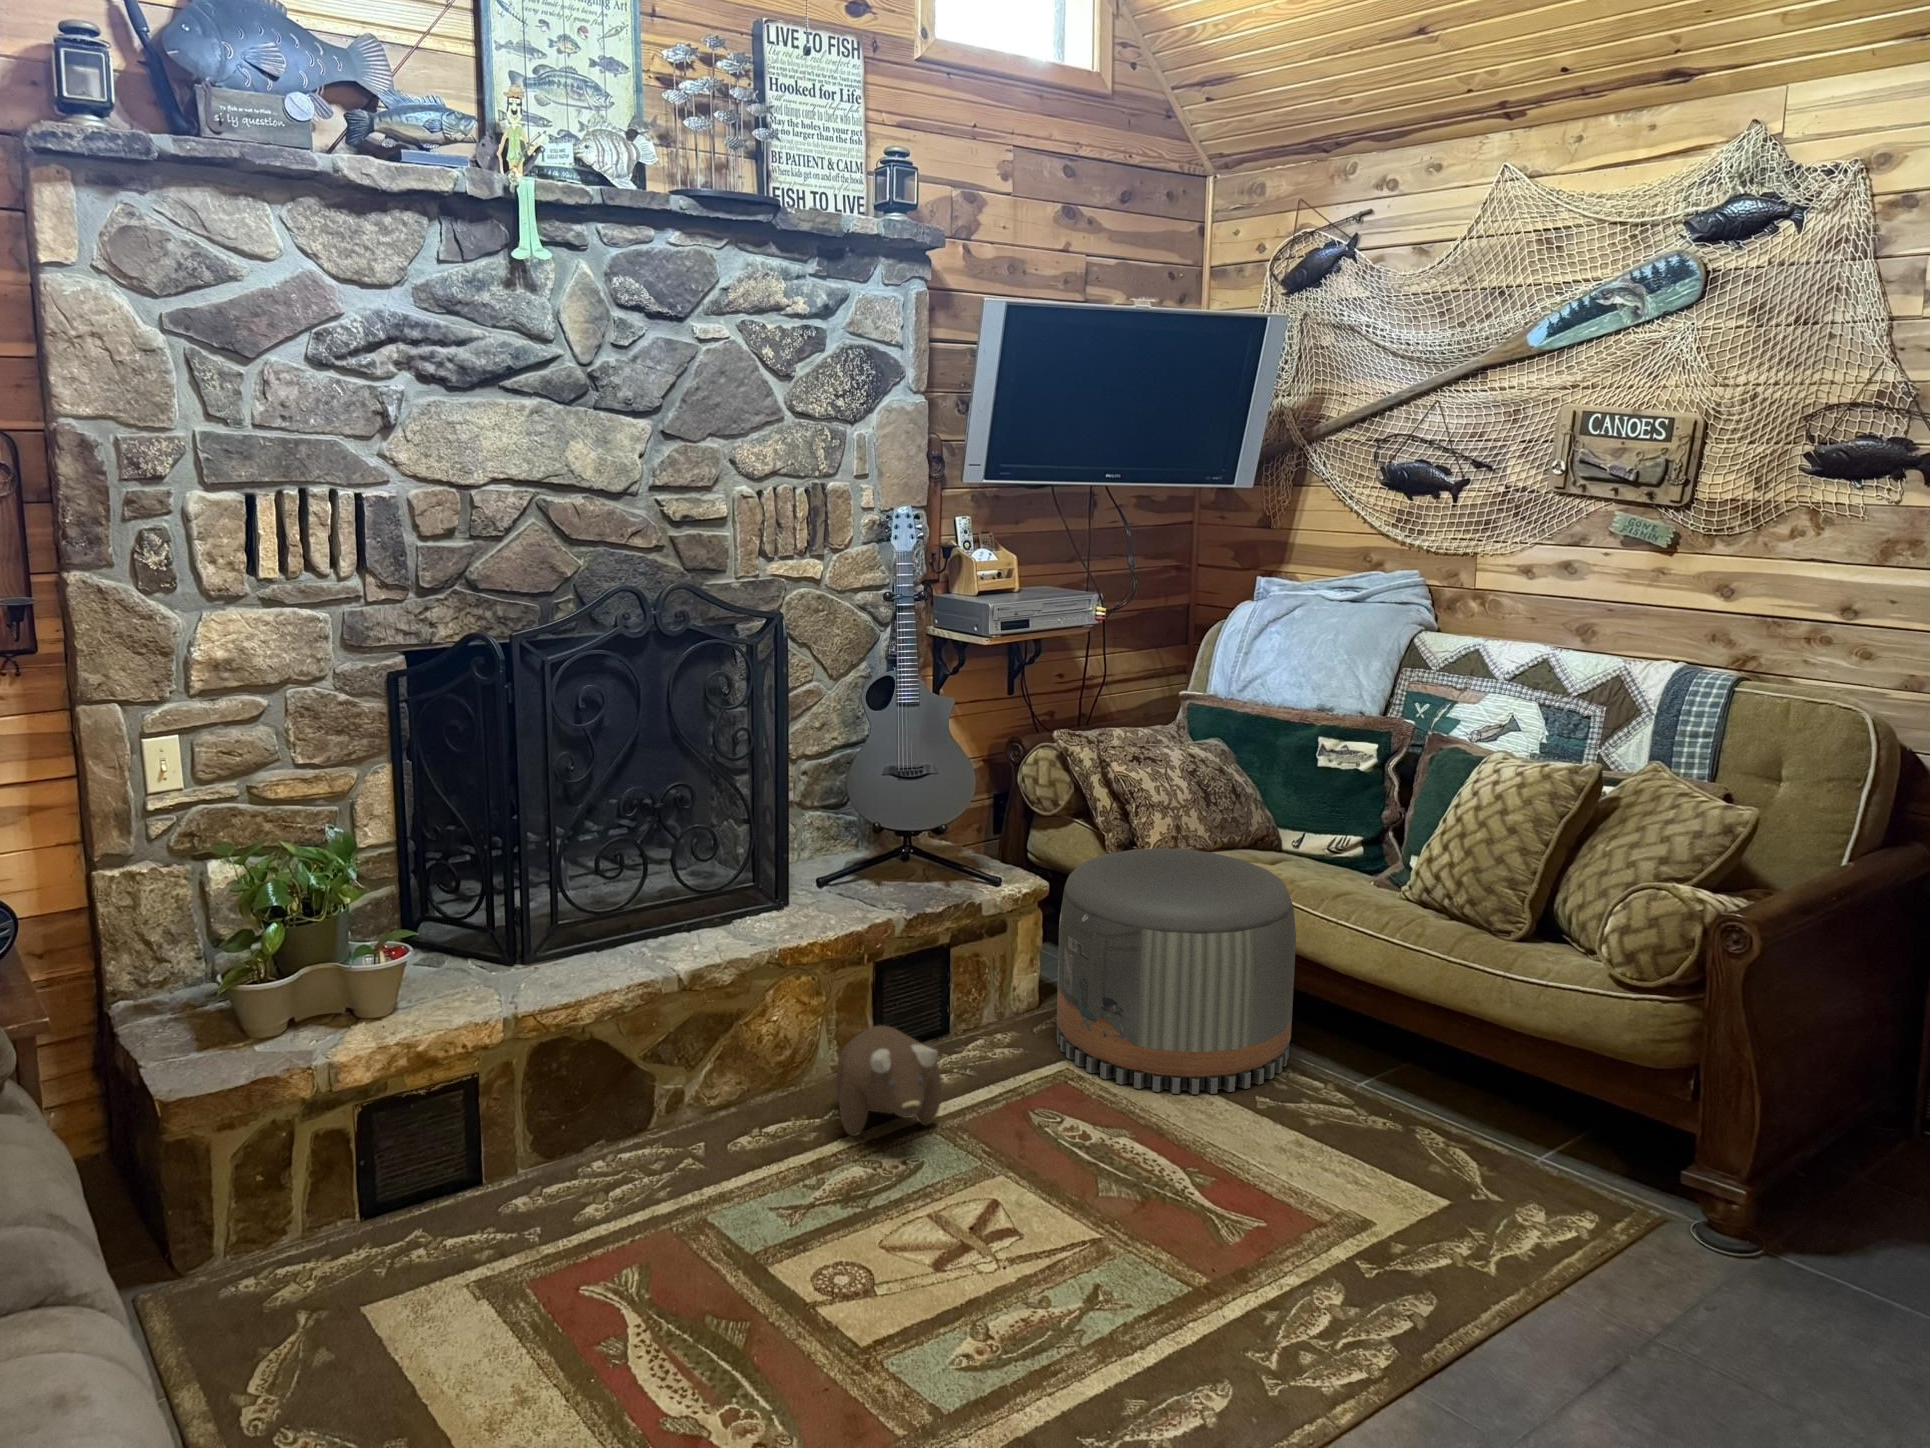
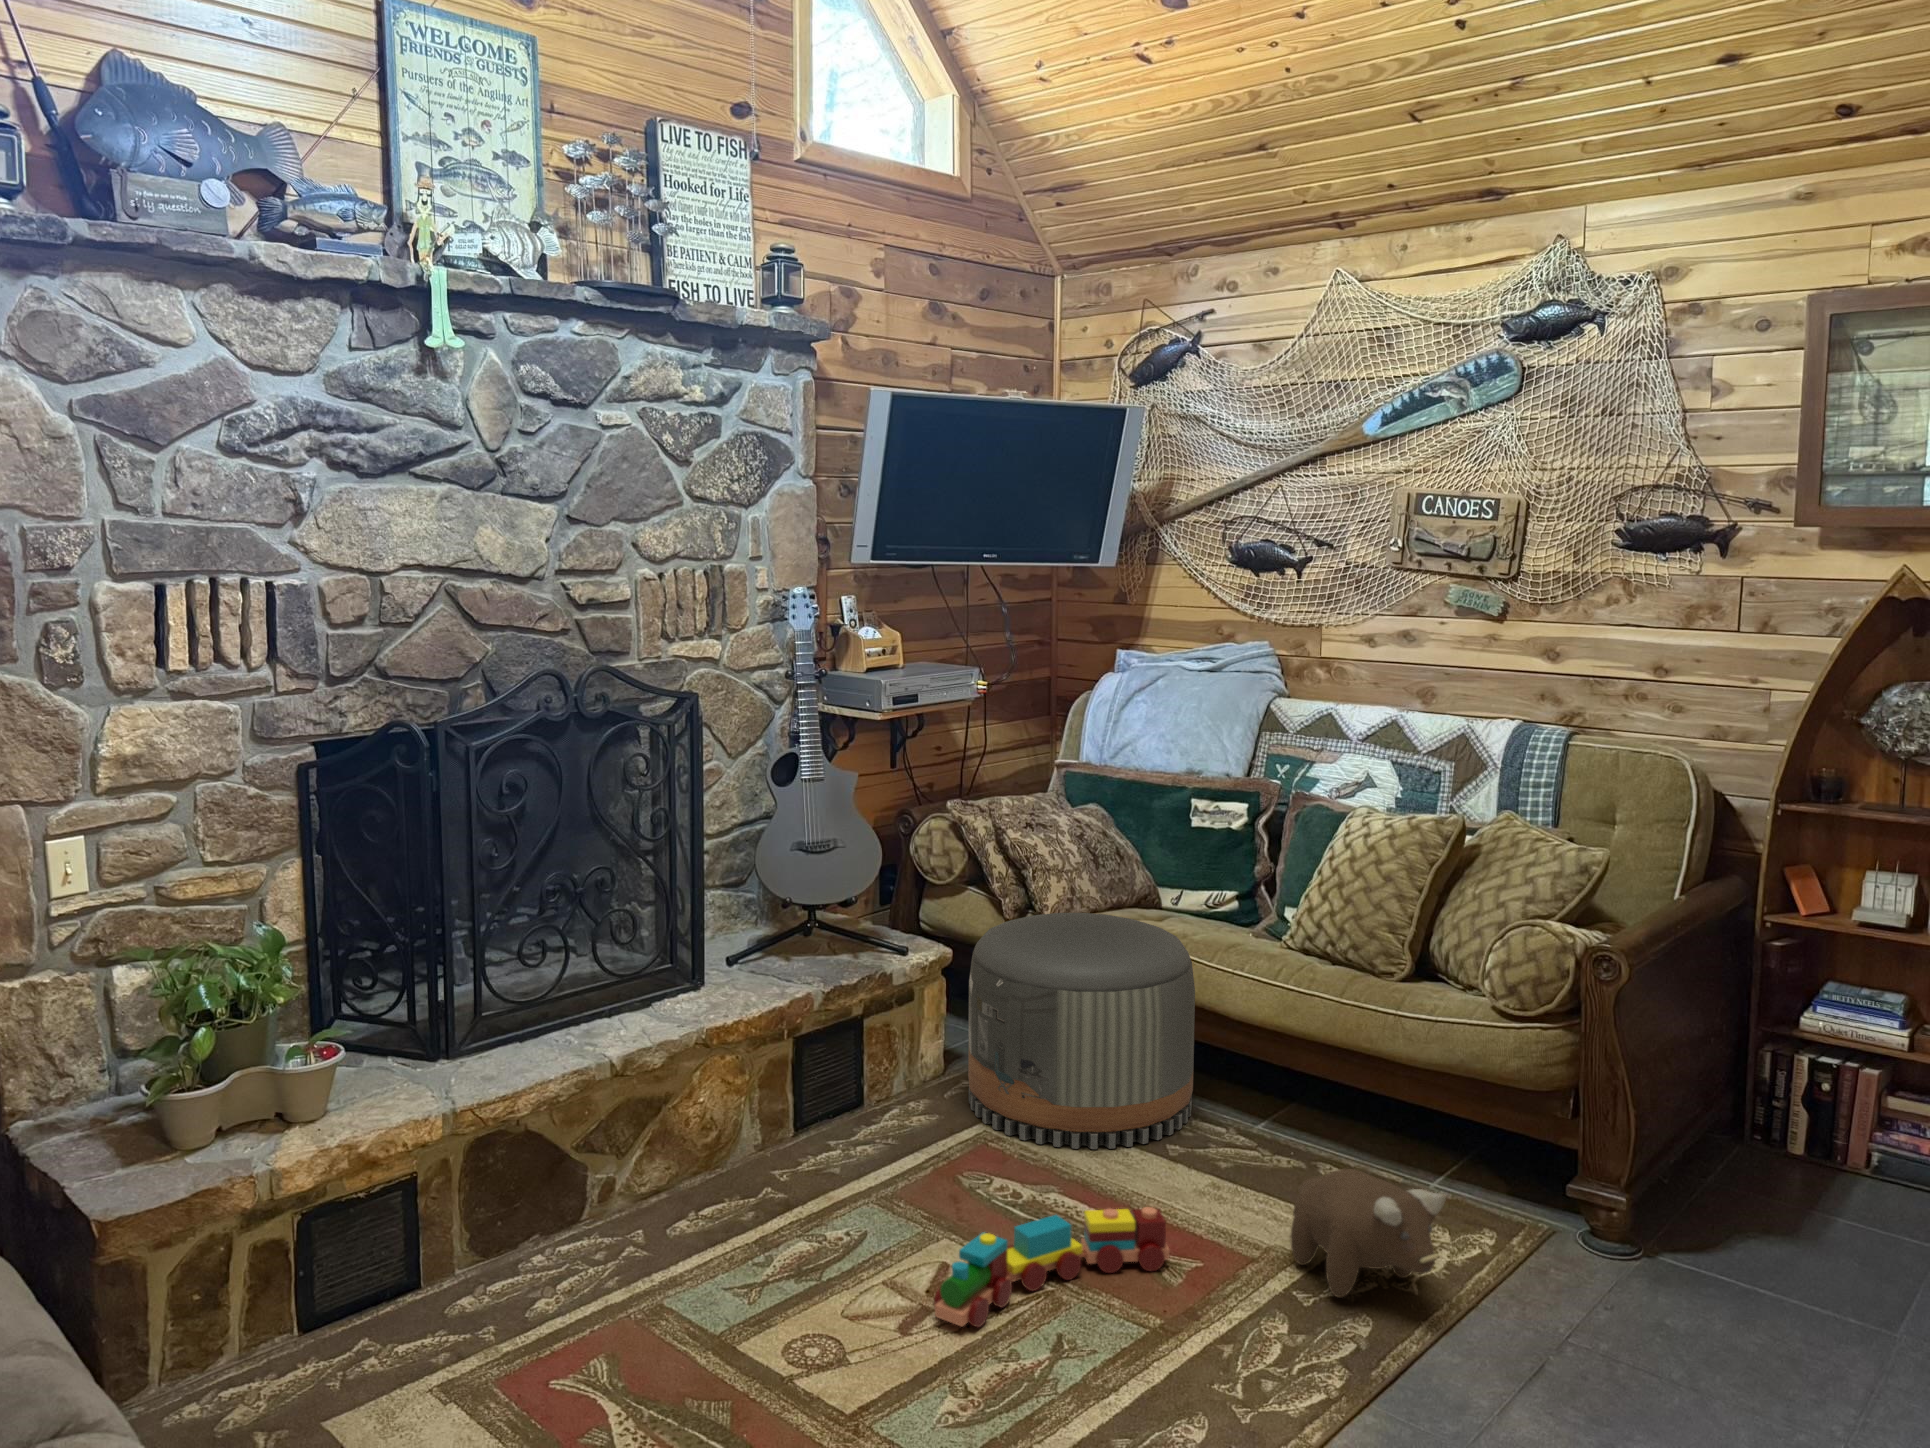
plush toy: present [836,1025,942,1136] -> present [1290,1169,1446,1298]
toy train: none [971,1159,1229,1271] -> present [934,1207,1169,1327]

